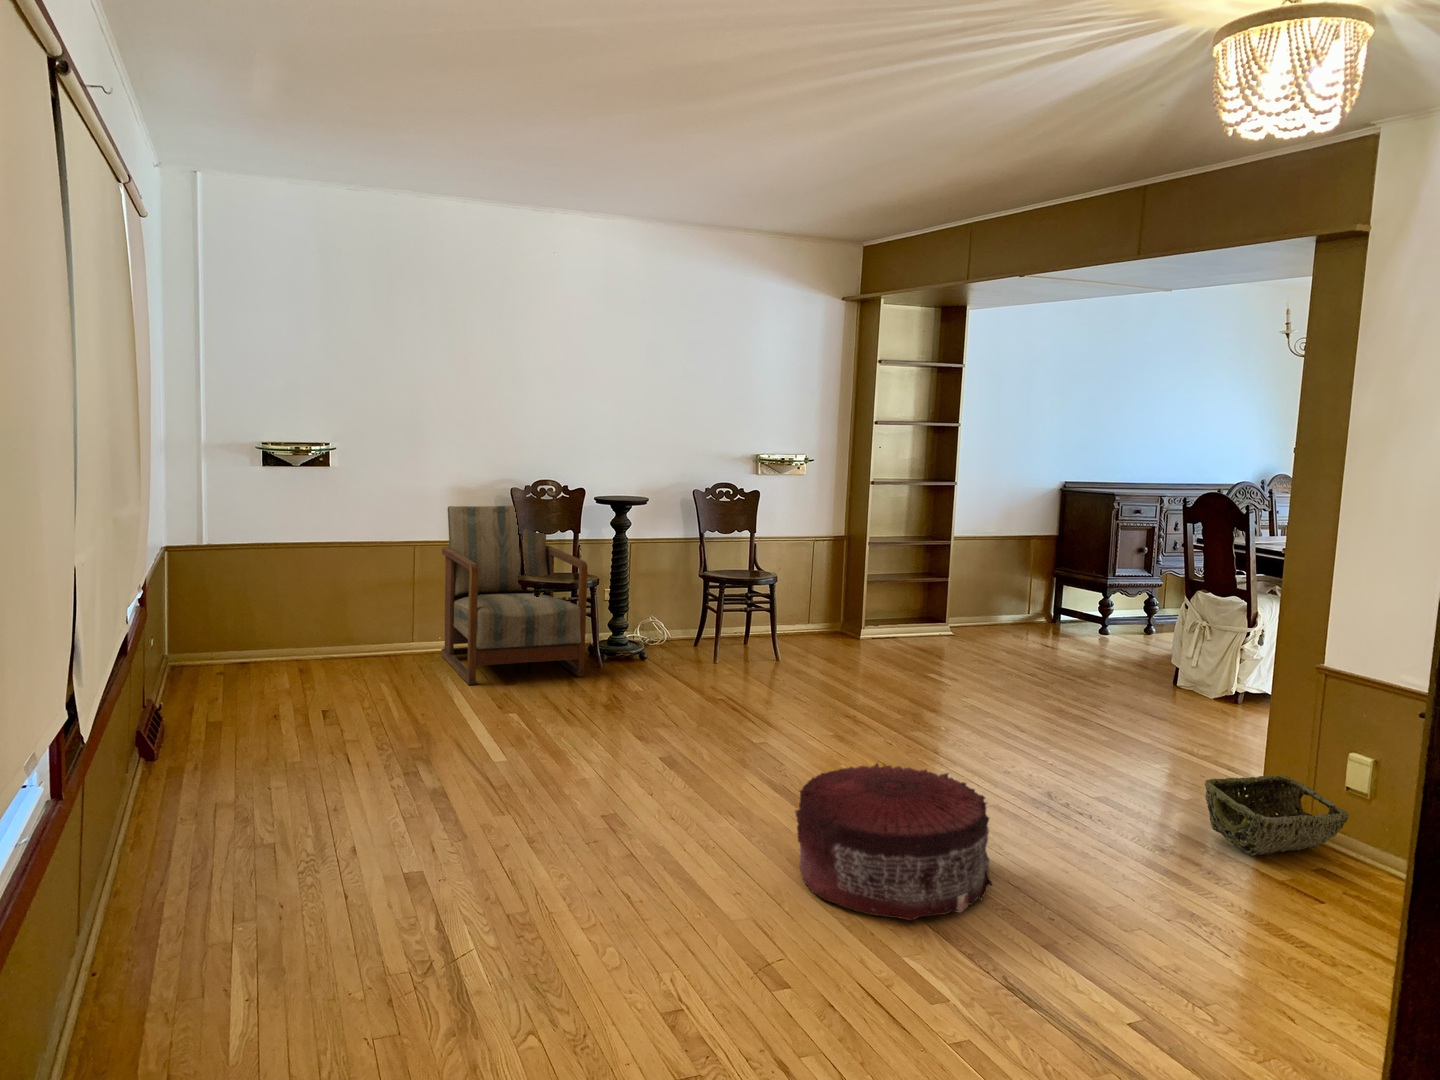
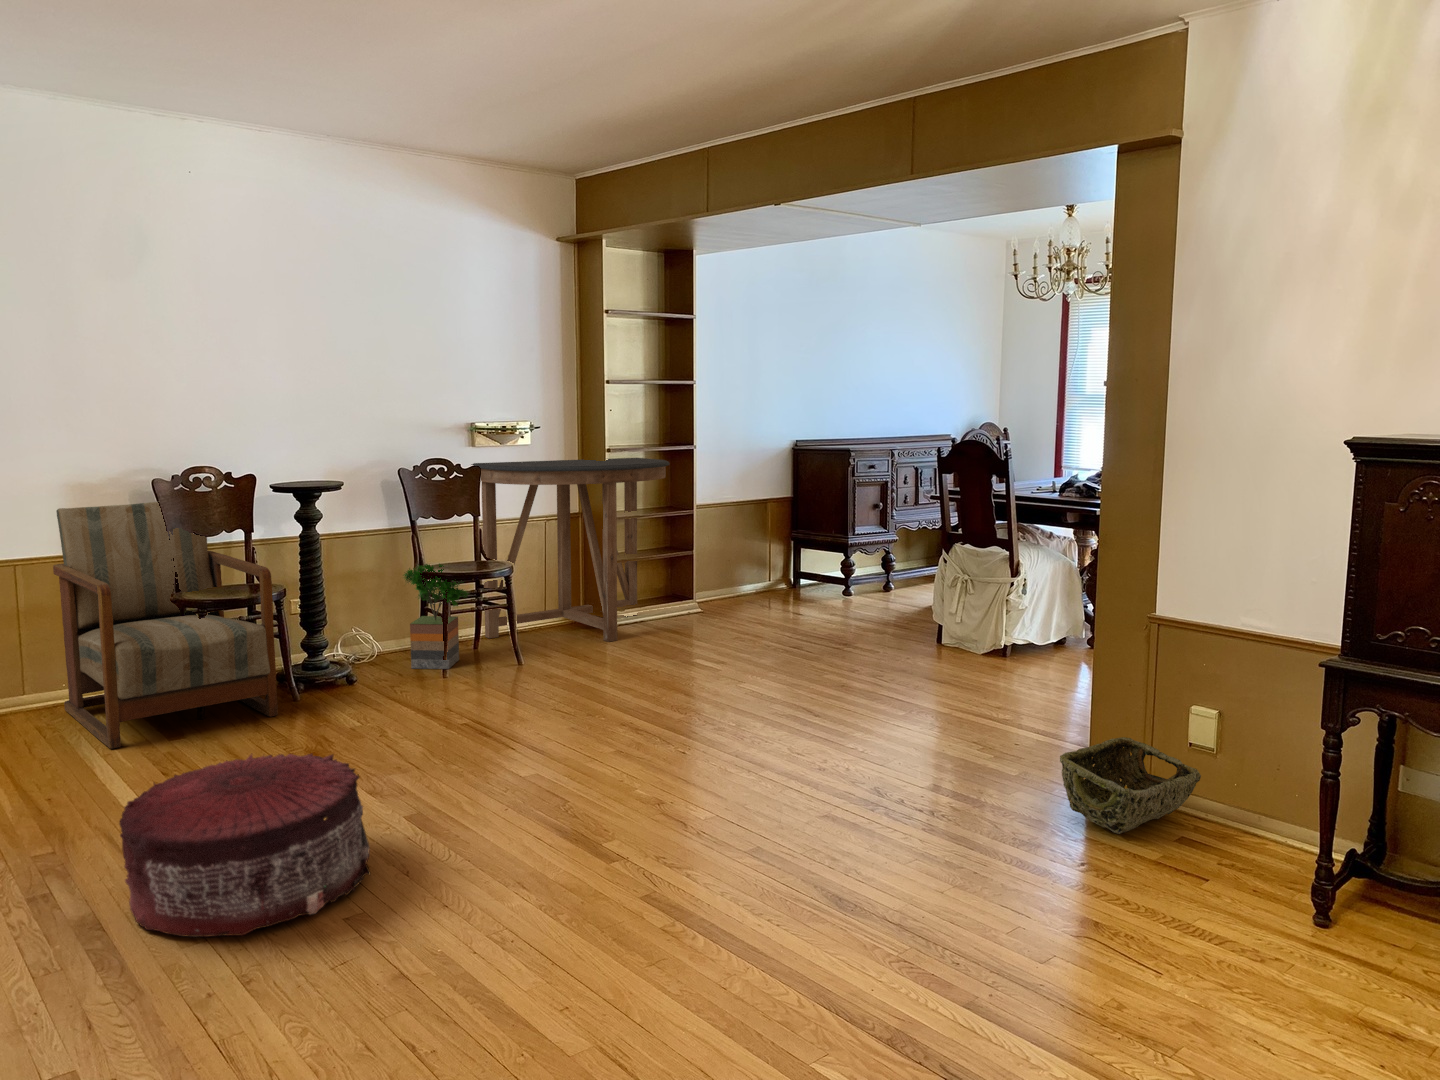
console table: none [753,488,928,651] -> present [471,458,670,642]
potted tree: none [688,568,743,658] -> present [403,564,468,669]
pouf: present [795,763,992,920] -> present [120,754,370,937]

